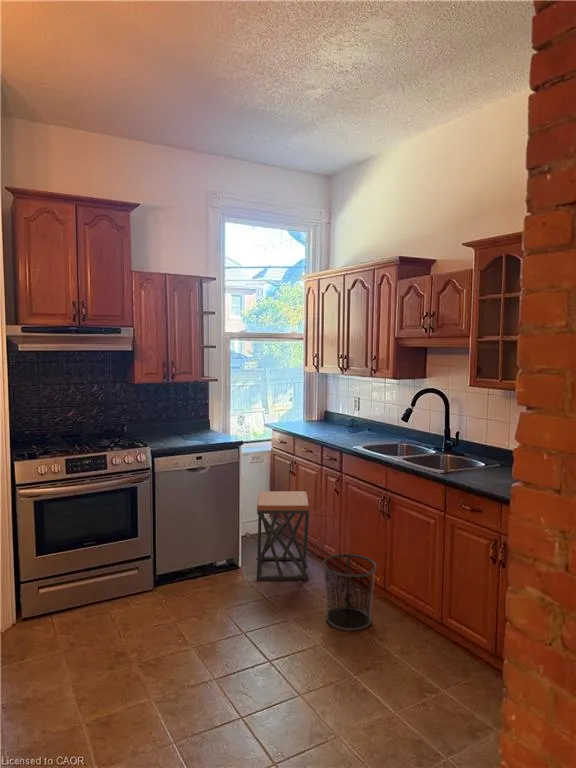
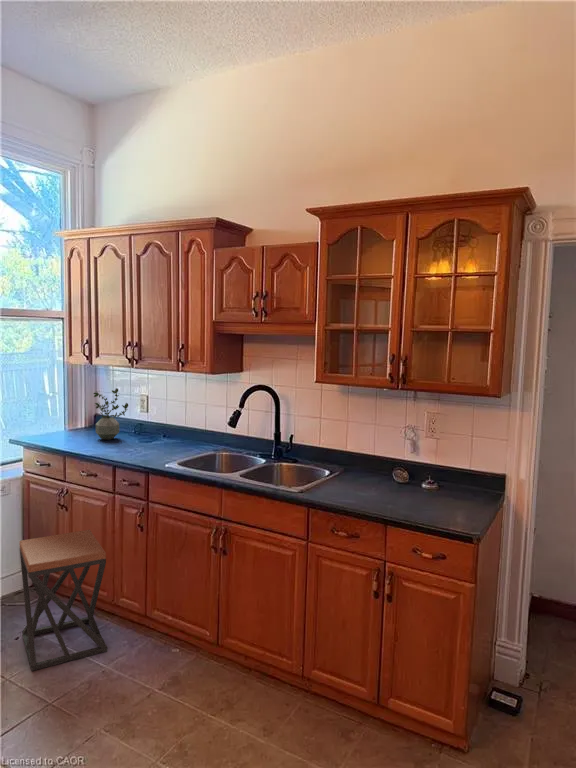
potted plant: none [319,390,343,429] -> present [94,388,128,440]
waste bin: present [323,554,376,631] -> none [147,609,220,717]

